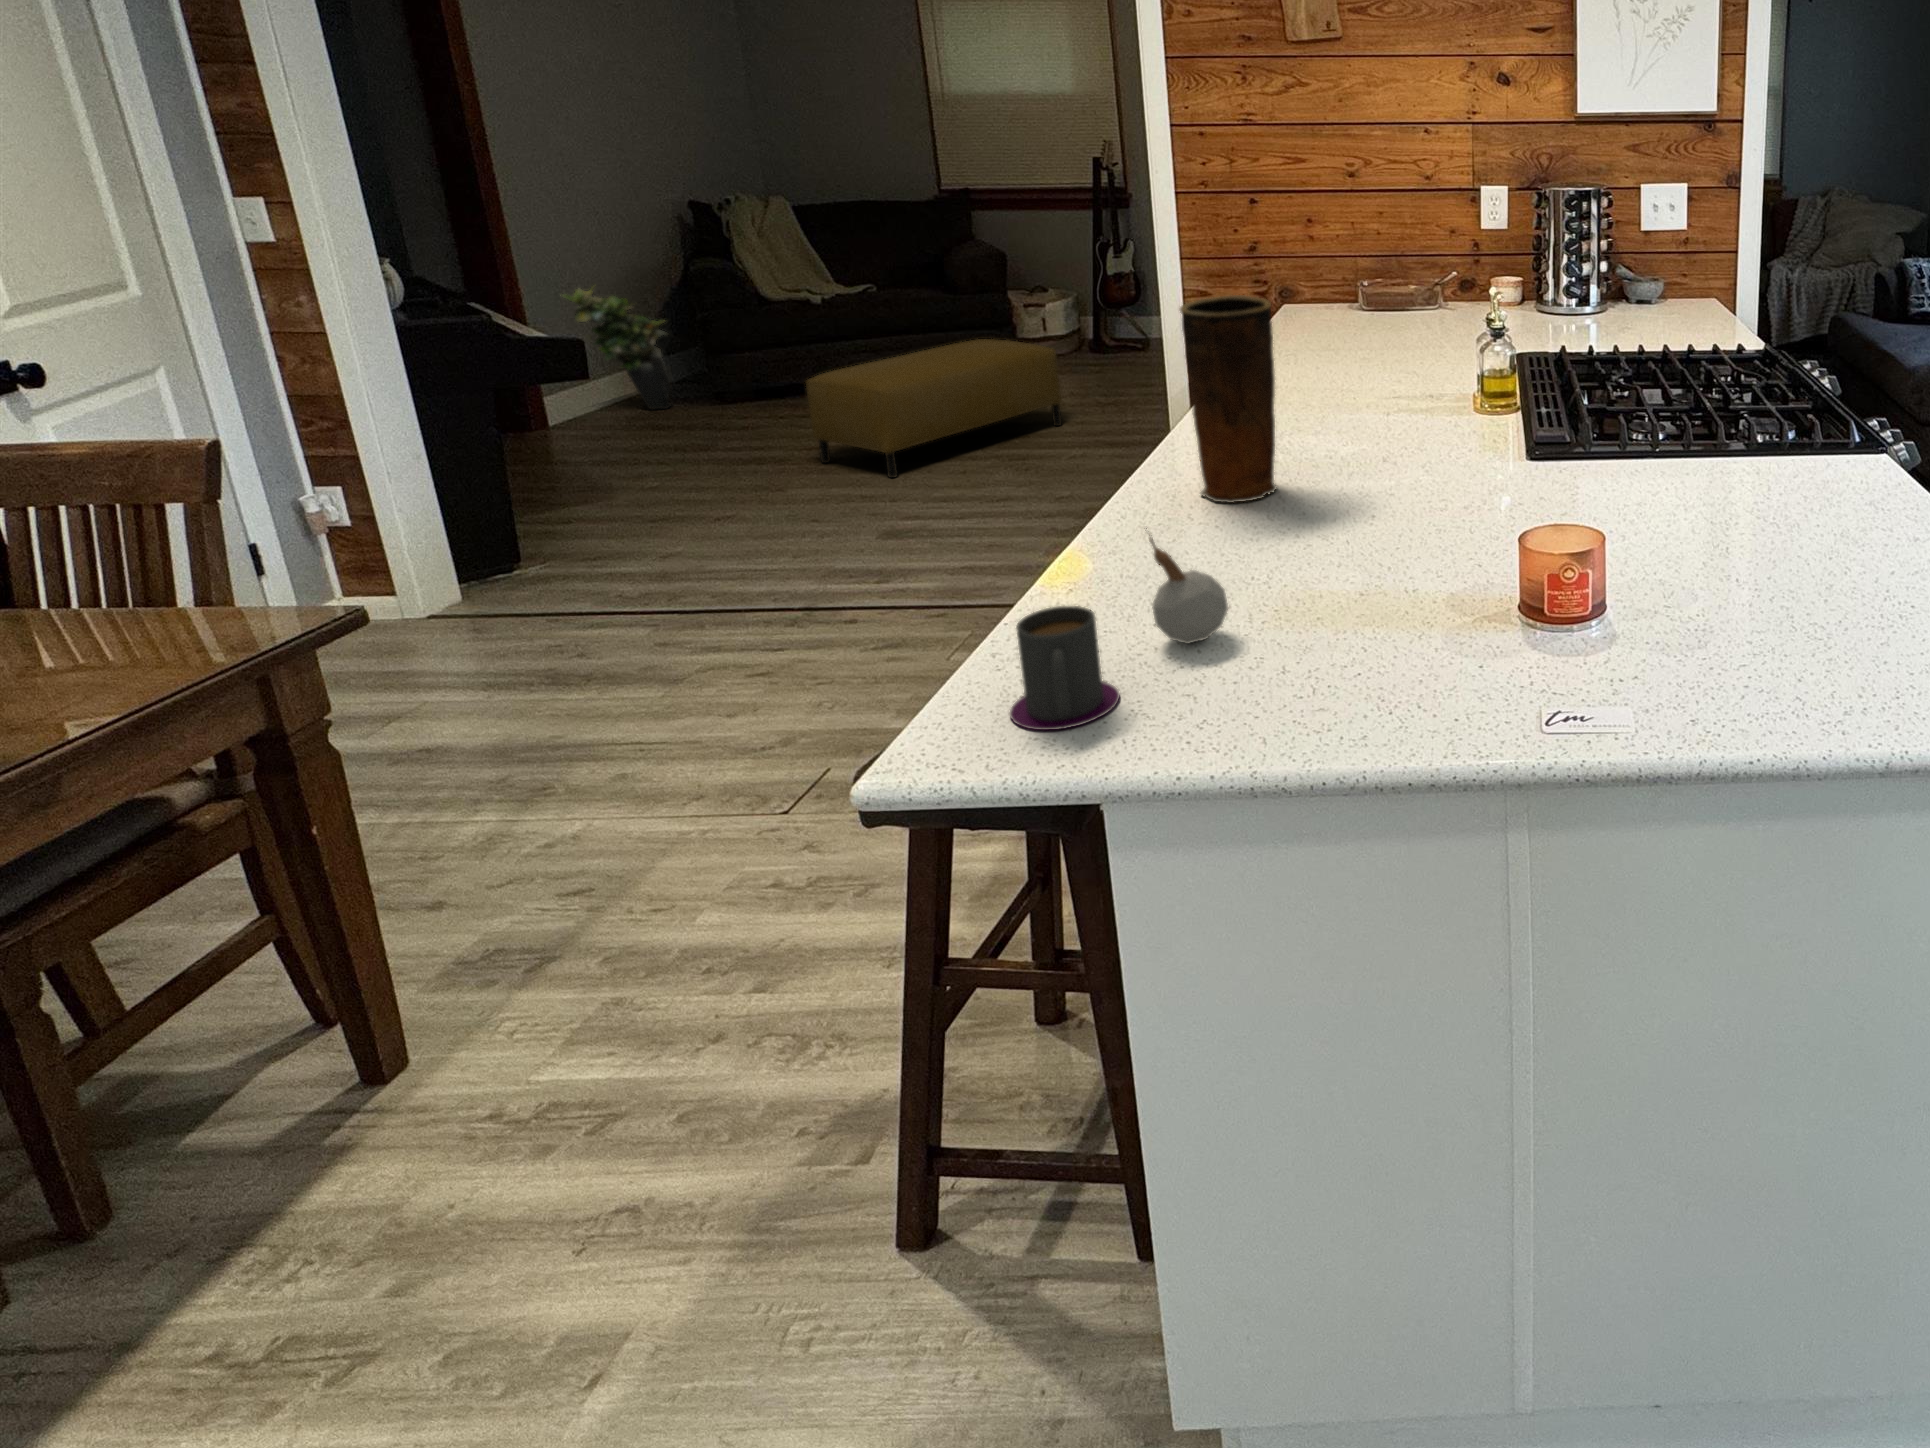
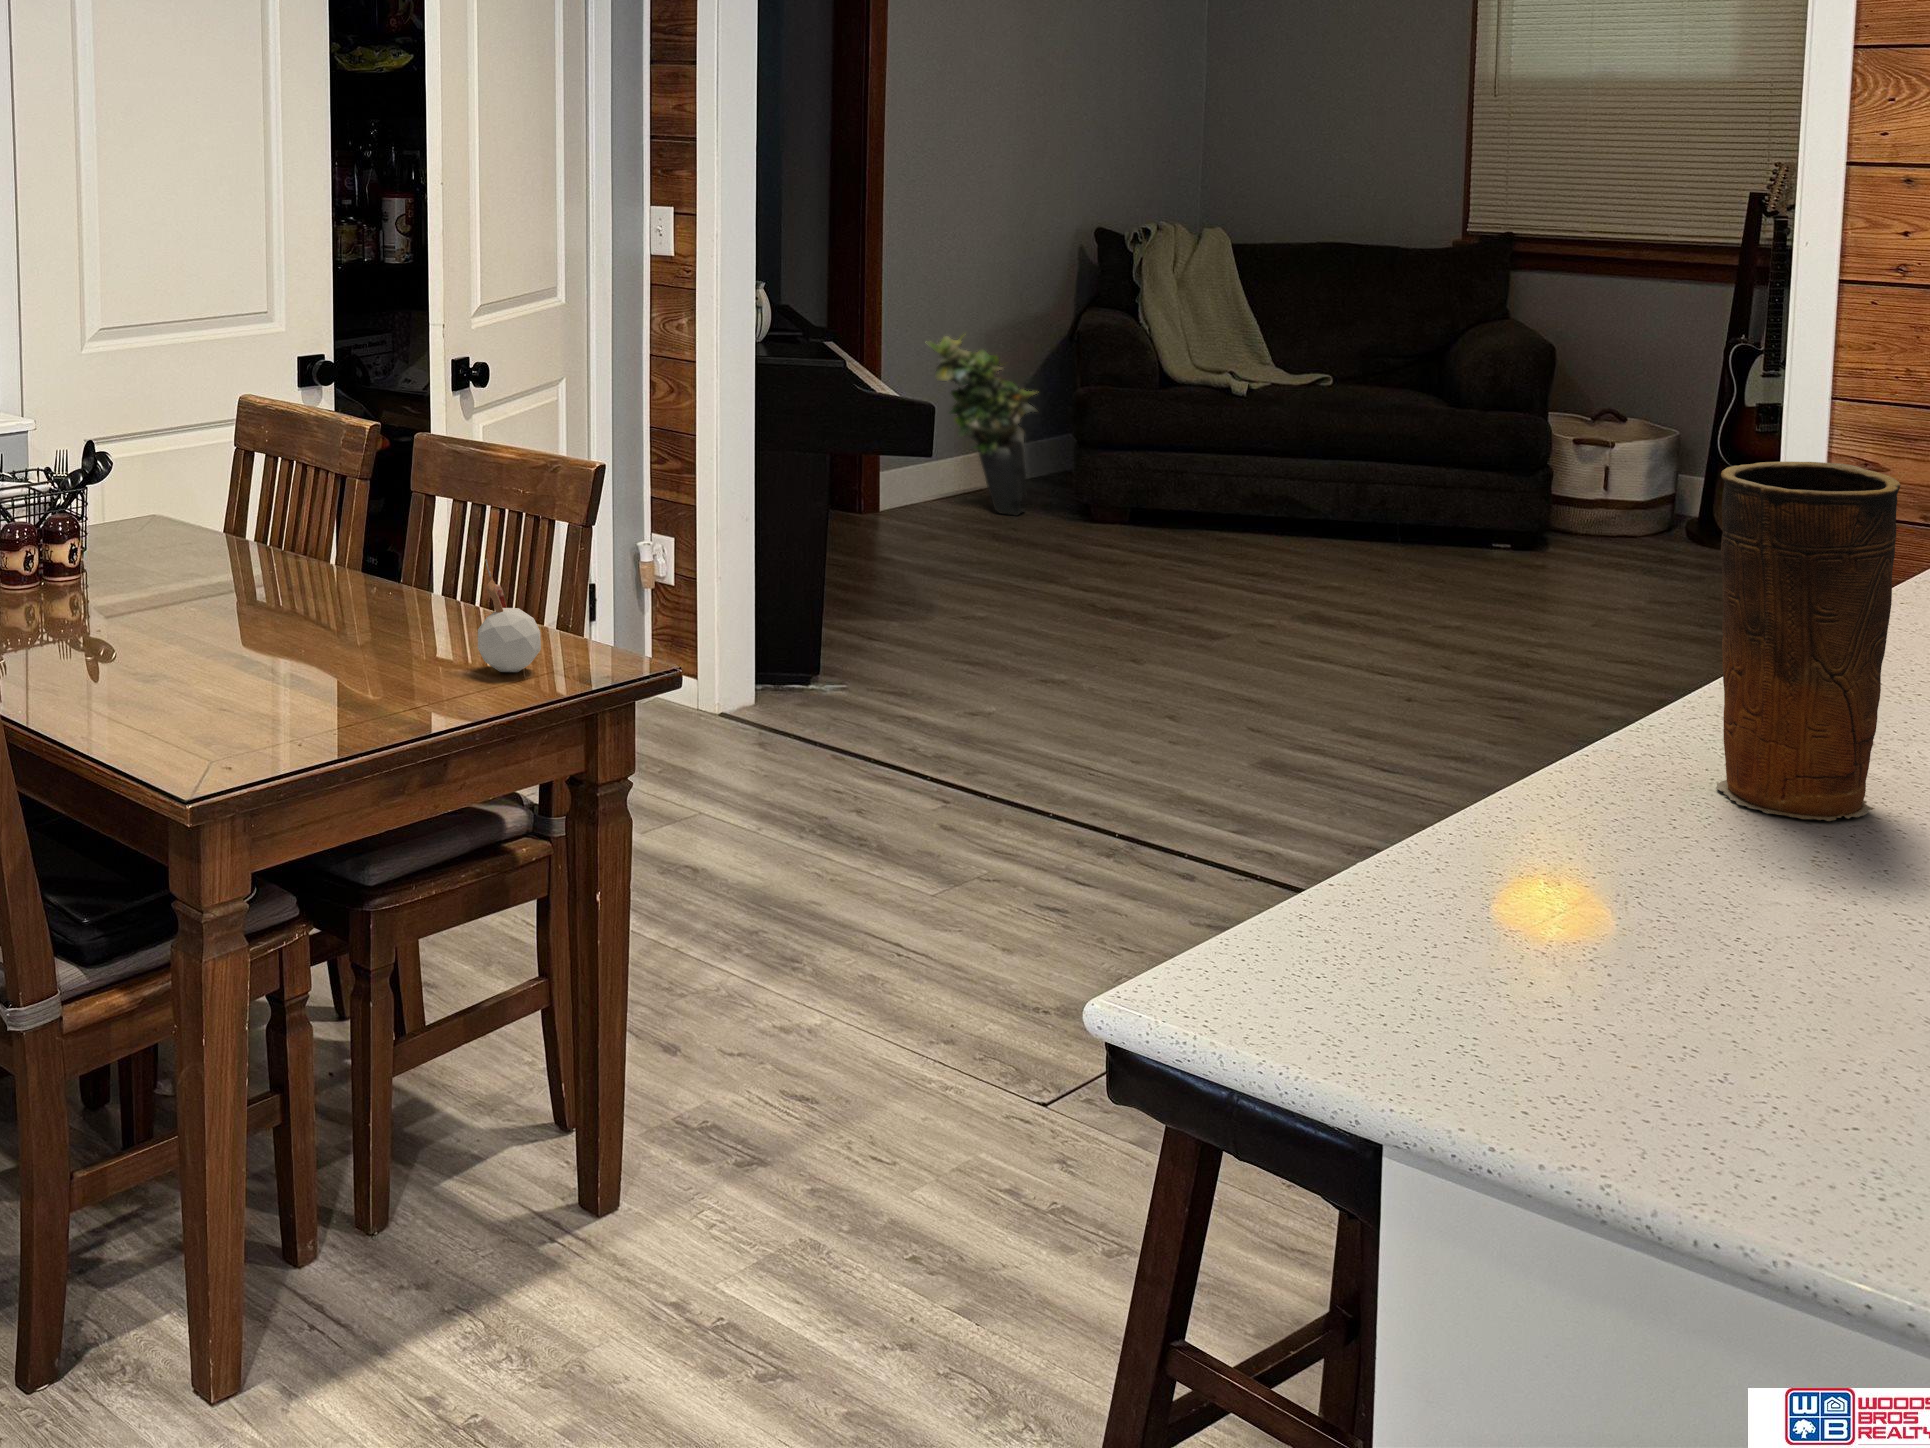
ottoman: present [806,339,1062,478] -> none [1192,484,1602,680]
candle: present [1146,528,1228,644] -> present [478,559,541,672]
mug: present [1010,606,1120,730] -> none [1304,857,1465,1034]

